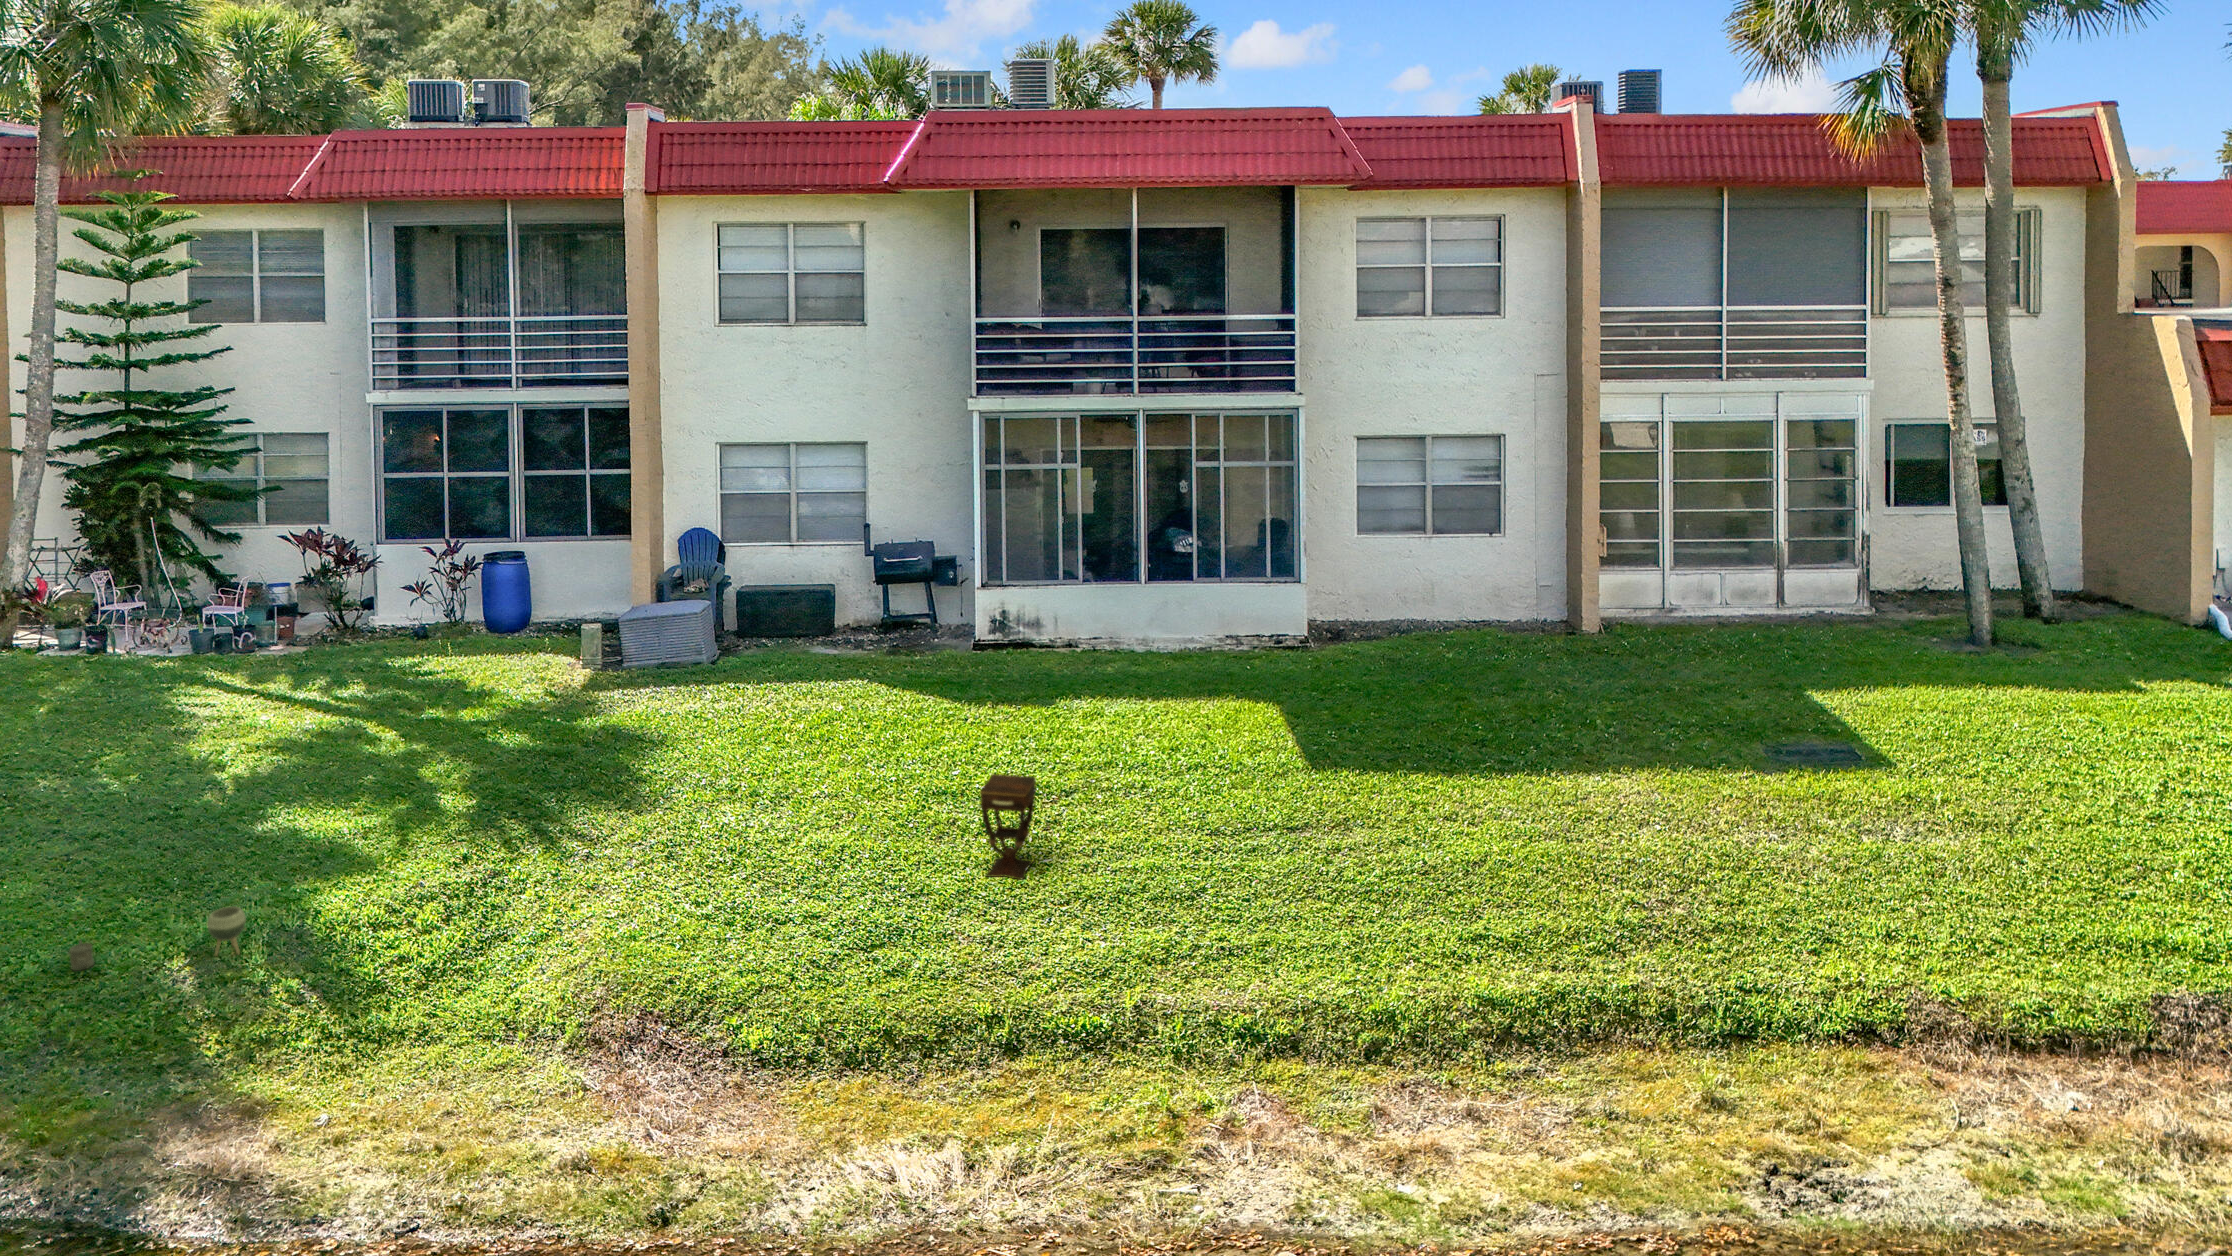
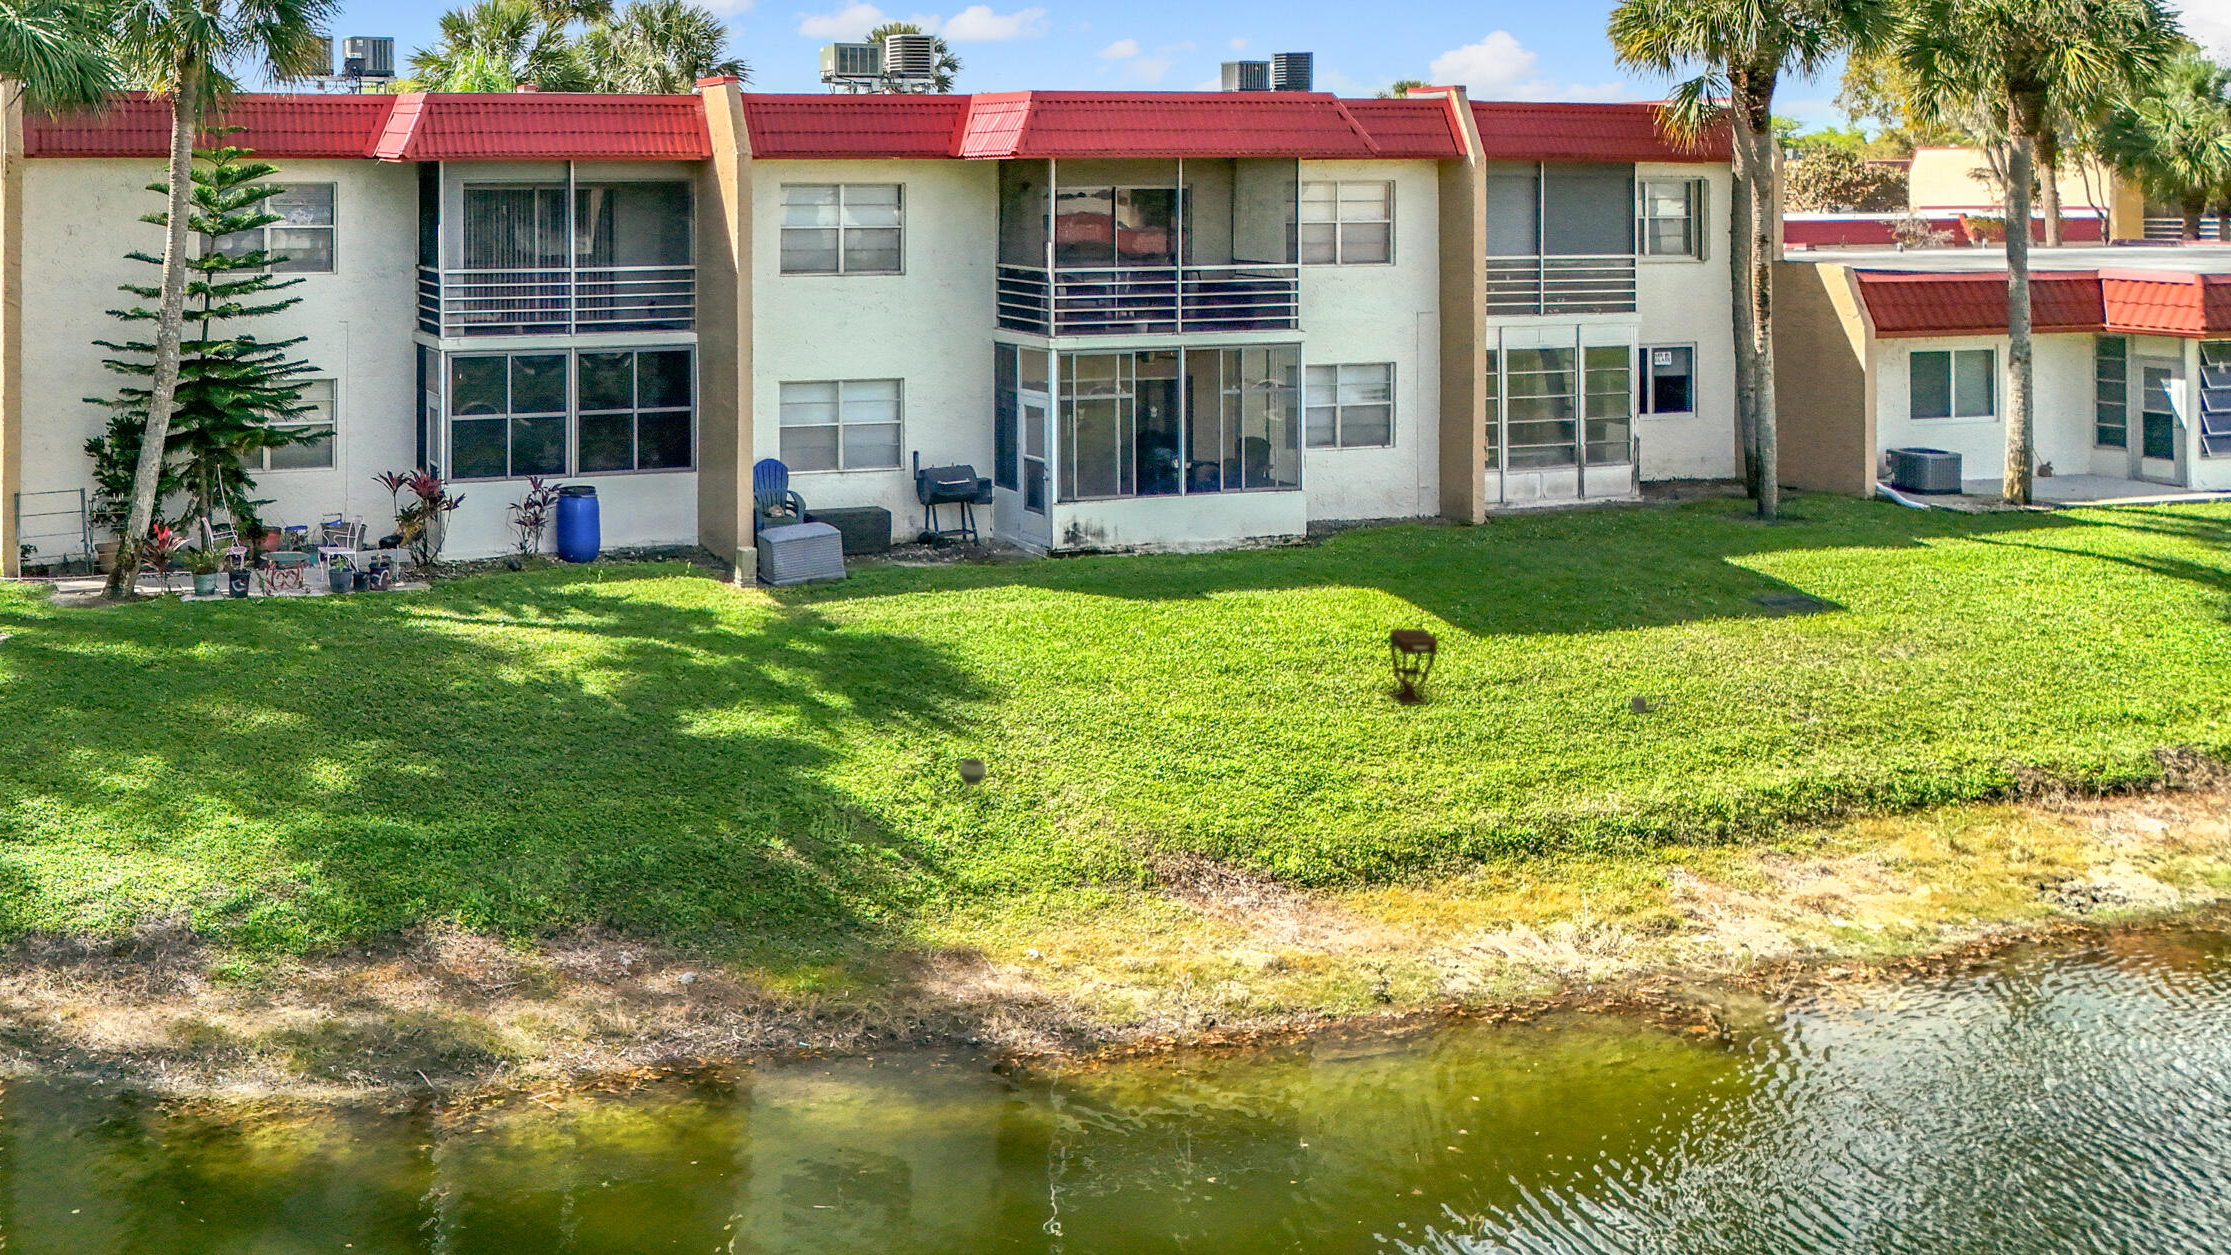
watering can: present [69,940,95,971] -> present [1631,696,1663,713]

